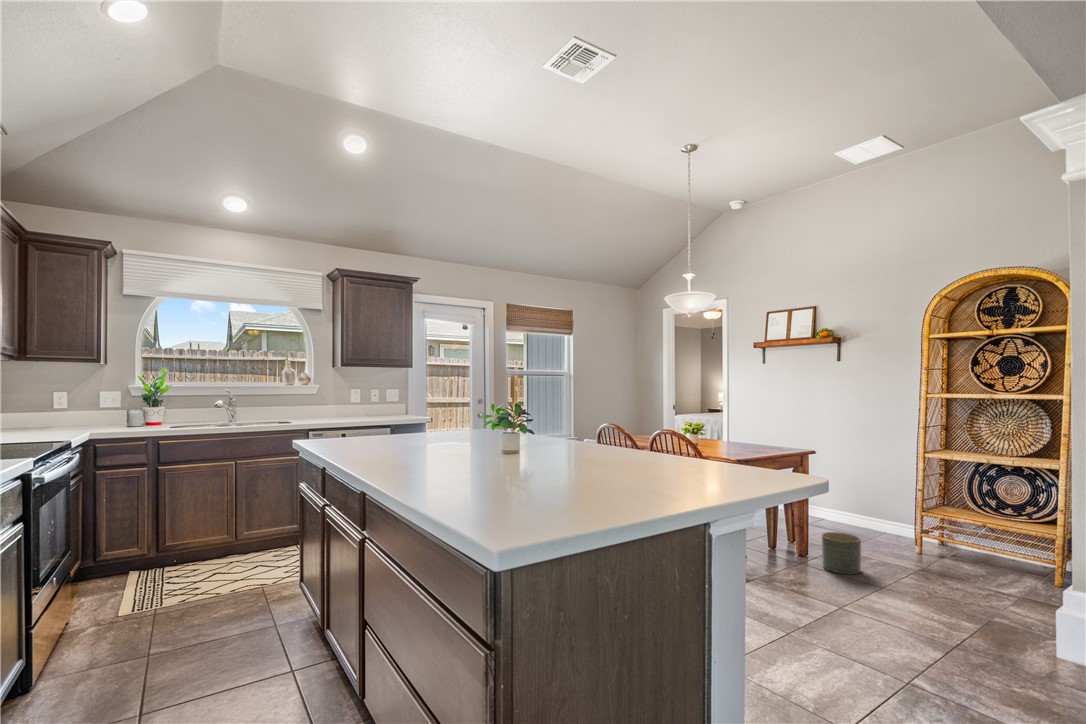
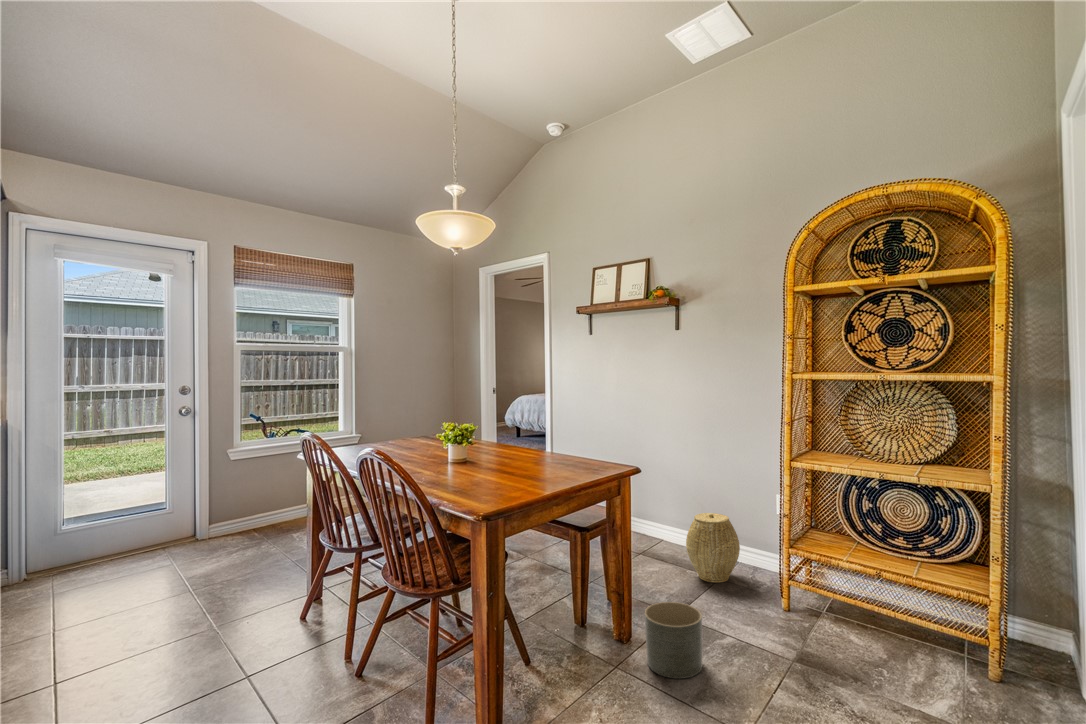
woven basket: none [843,489,885,538] -> present [686,513,740,583]

